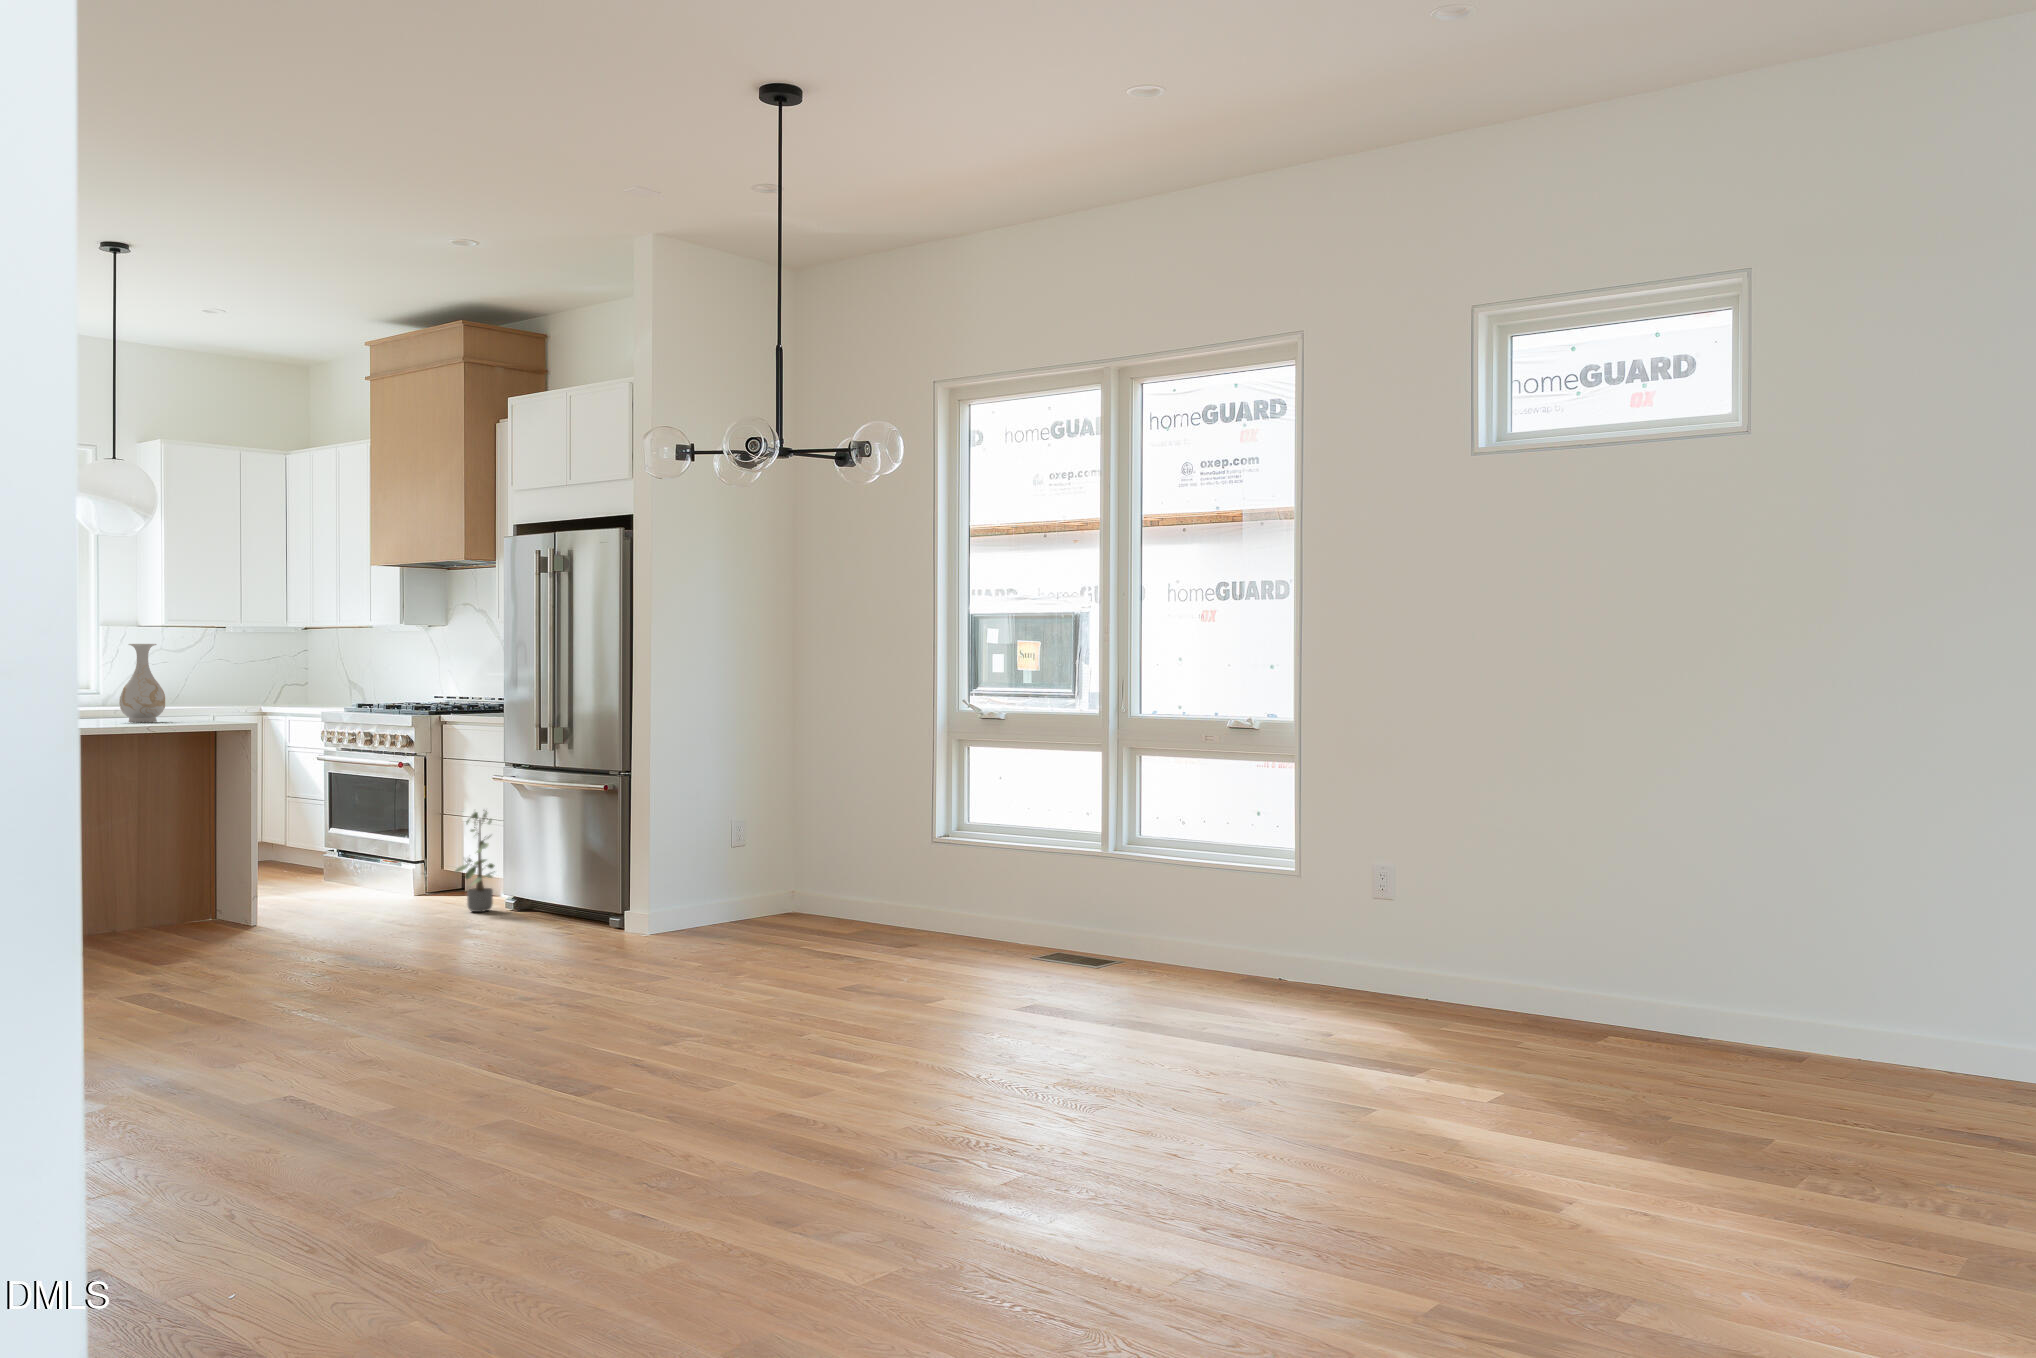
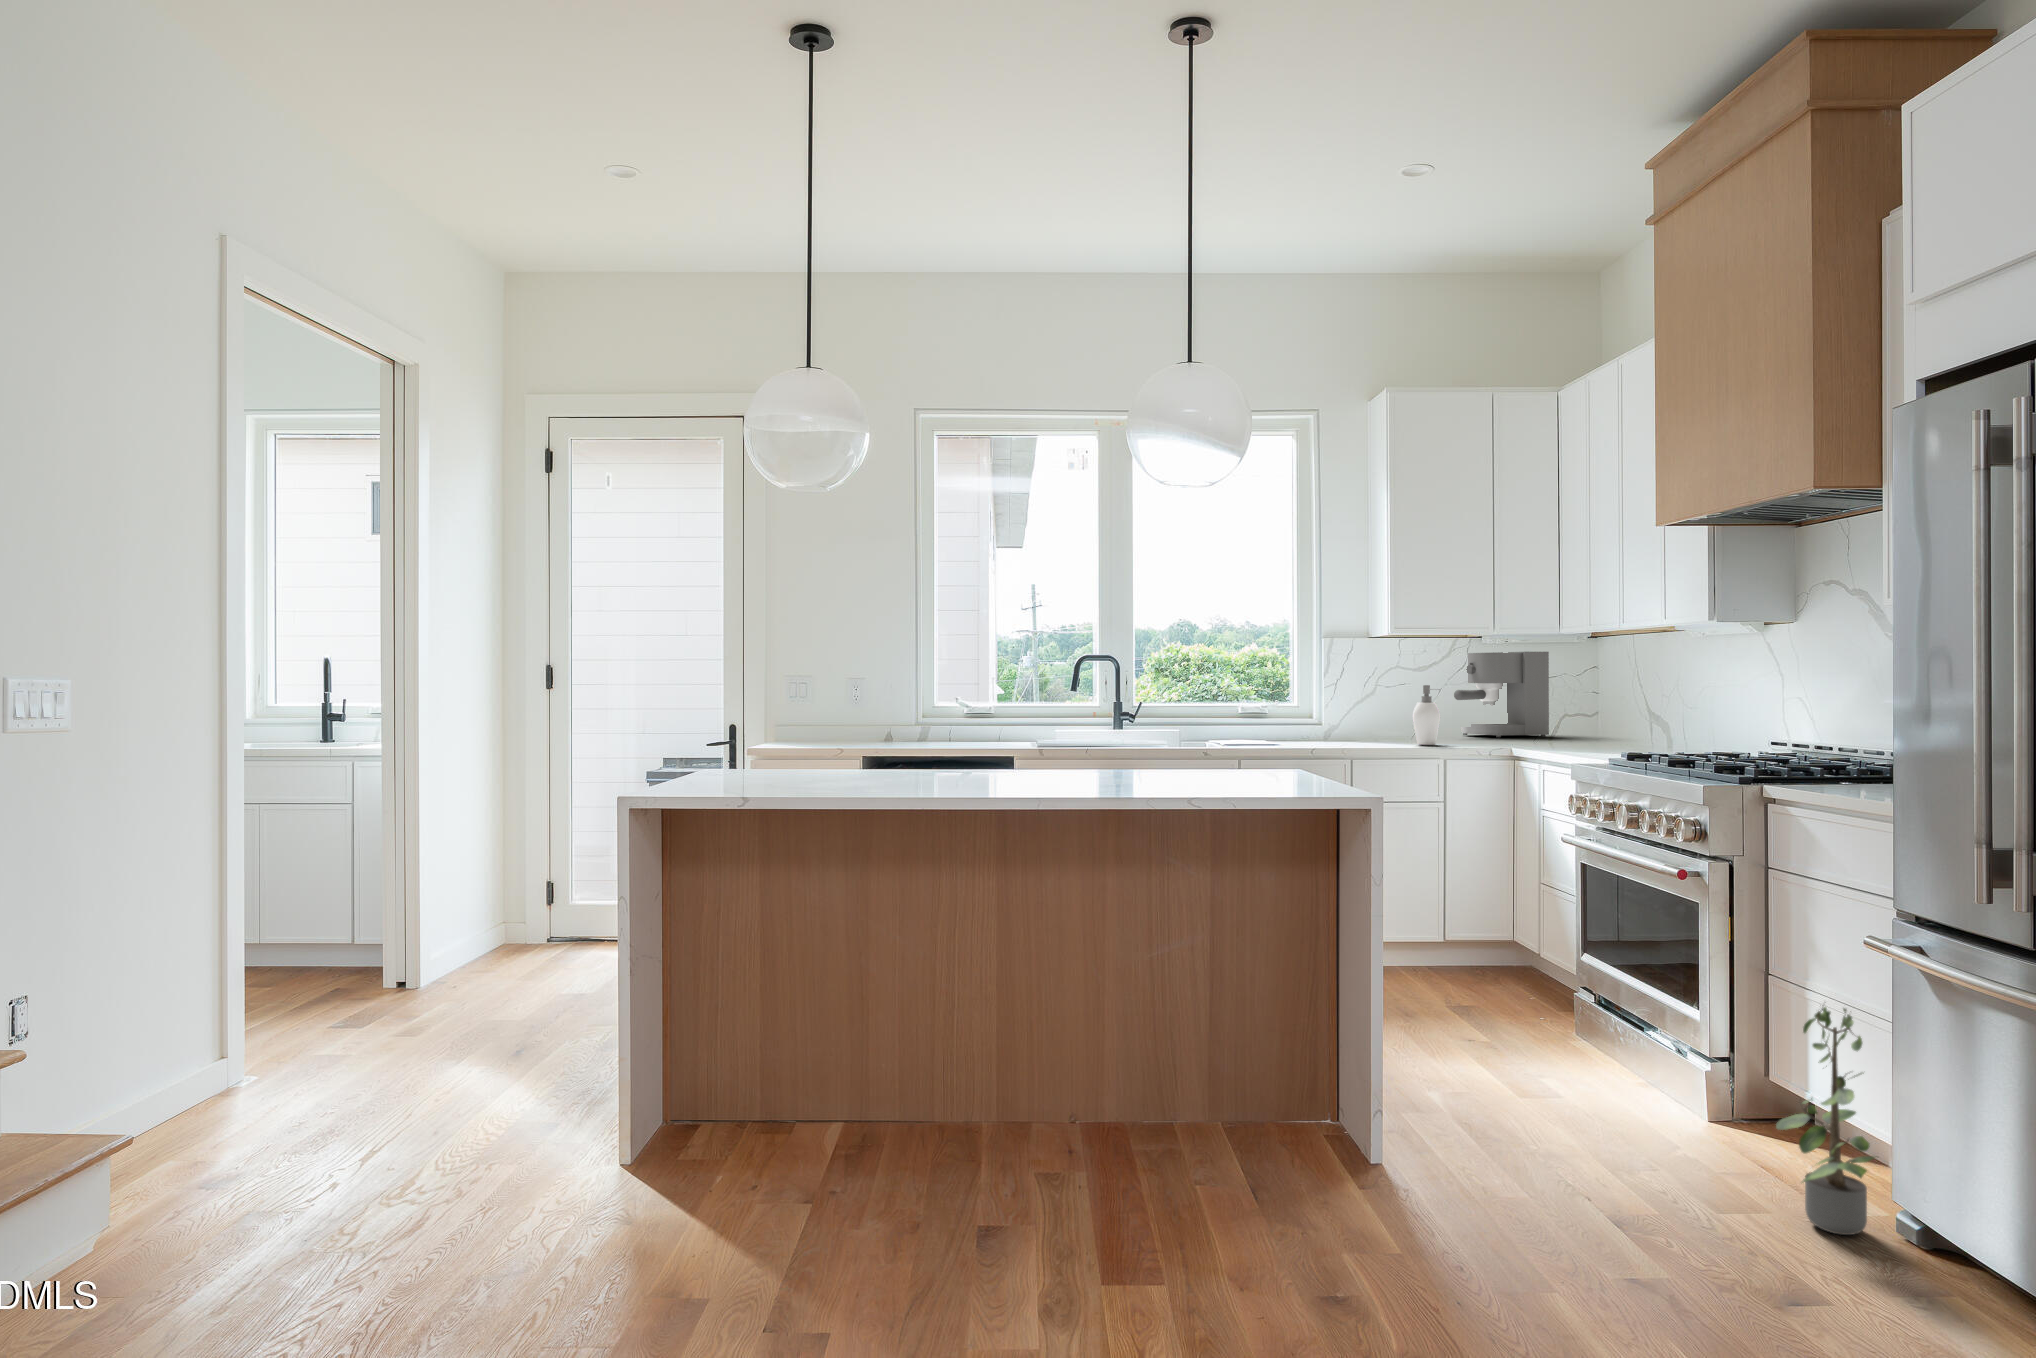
coffee maker: none [206,638,276,701] -> present [1454,651,1549,737]
vase: present [119,644,165,722] -> none [1183,657,1248,784]
soap dispenser: none [188,662,212,706] -> present [1413,685,1440,745]

